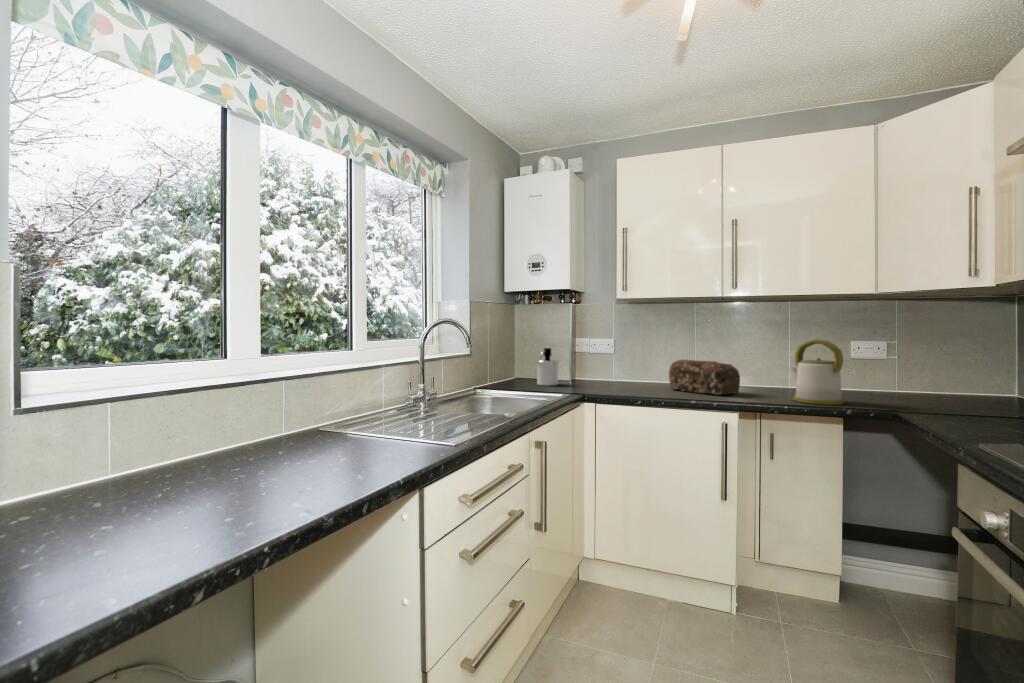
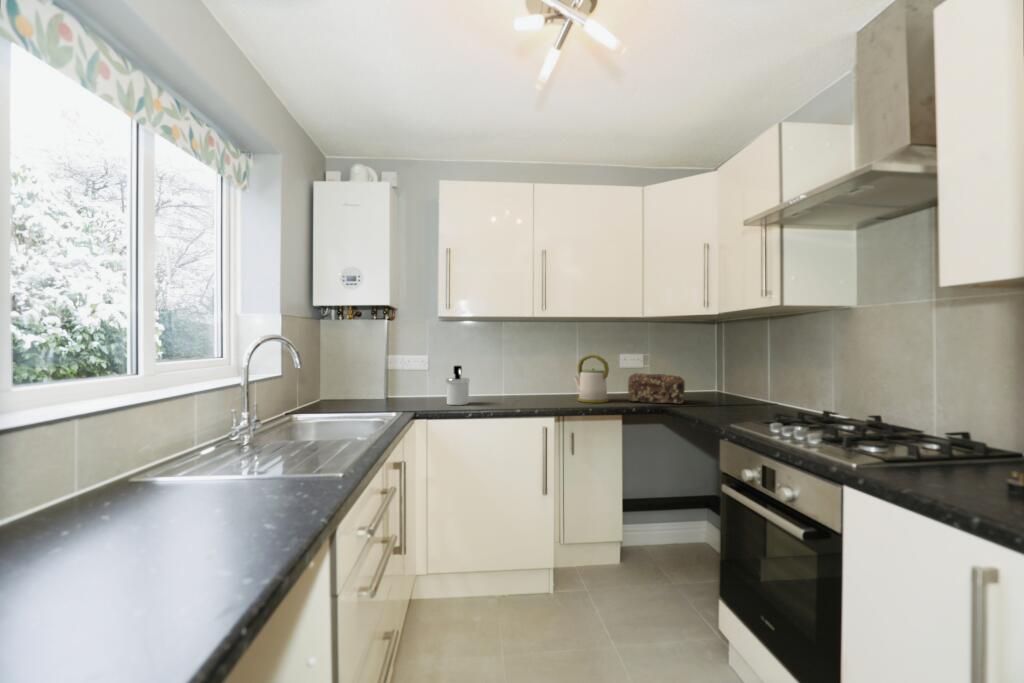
soap dispenser: present [536,348,559,386] -> present [446,365,469,405]
bread loaf: present [669,360,740,395] -> present [628,373,685,404]

